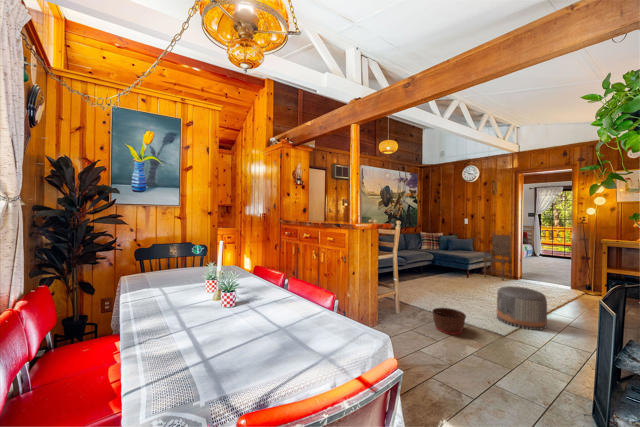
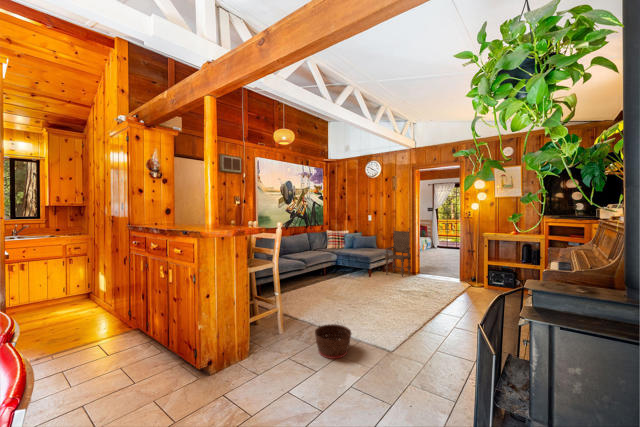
pouf: present [497,286,547,330] -> none [388,290,435,338]

